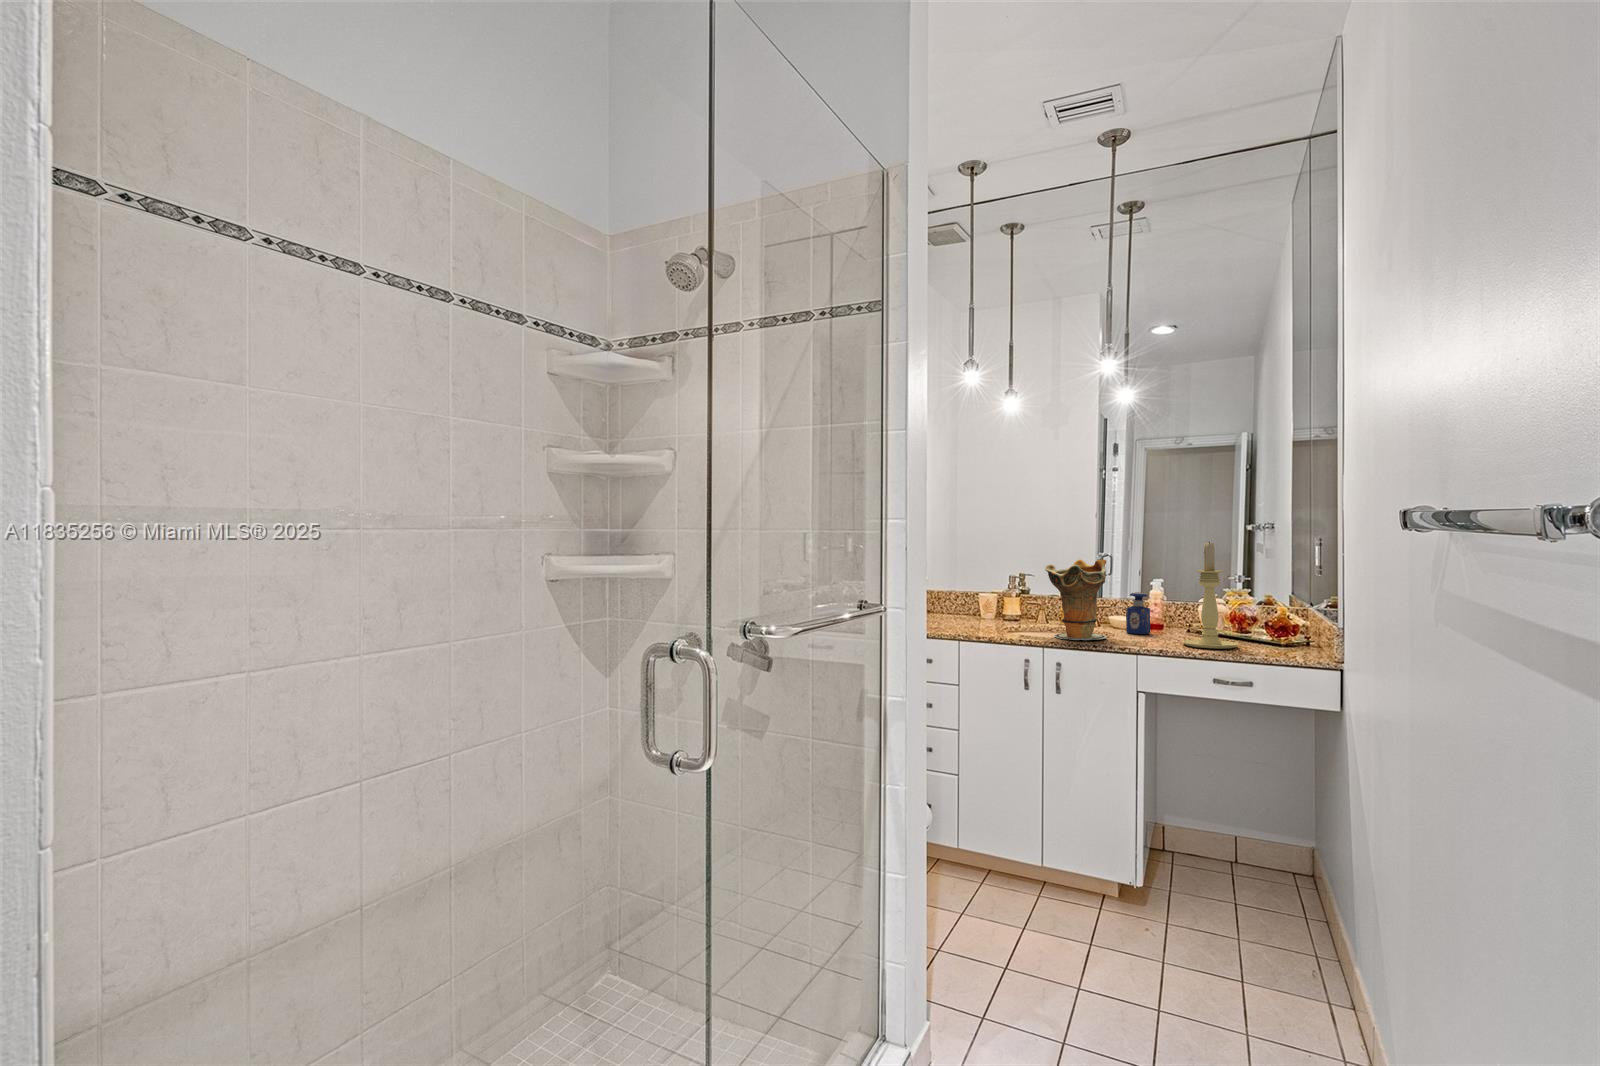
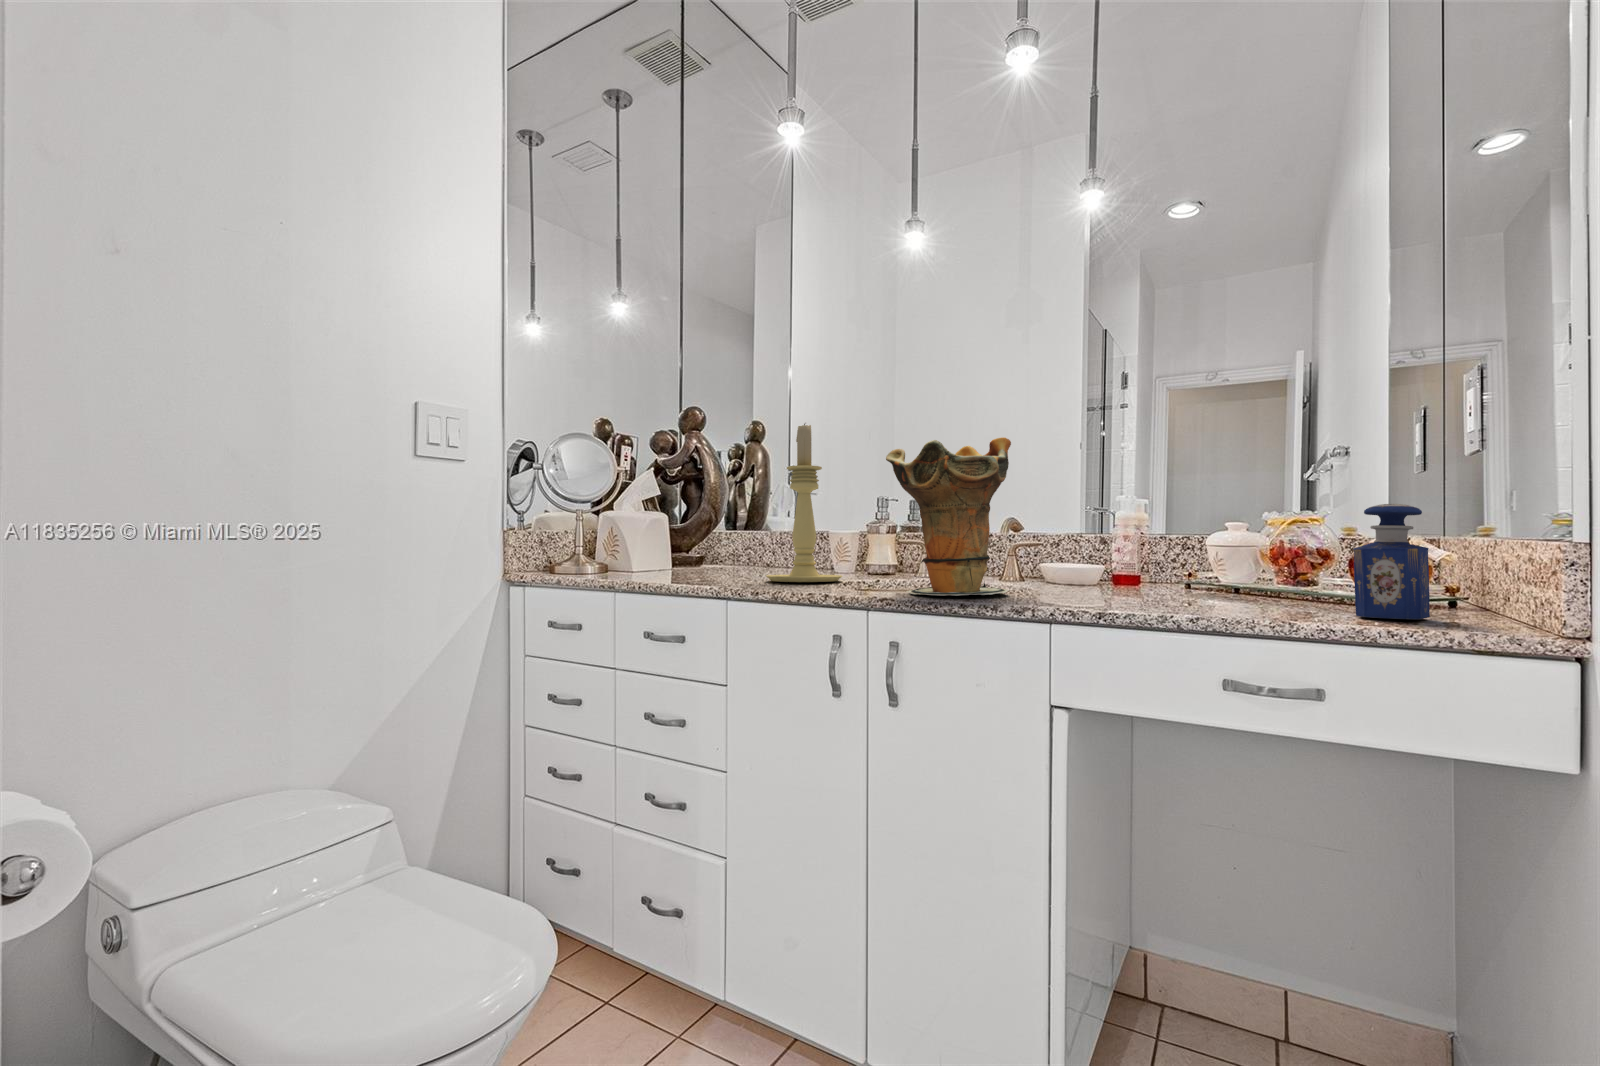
candle holder: present [1182,542,1238,649] -> present [766,424,842,582]
perfume bottle: present [1126,592,1150,634] -> present [1353,504,1430,619]

